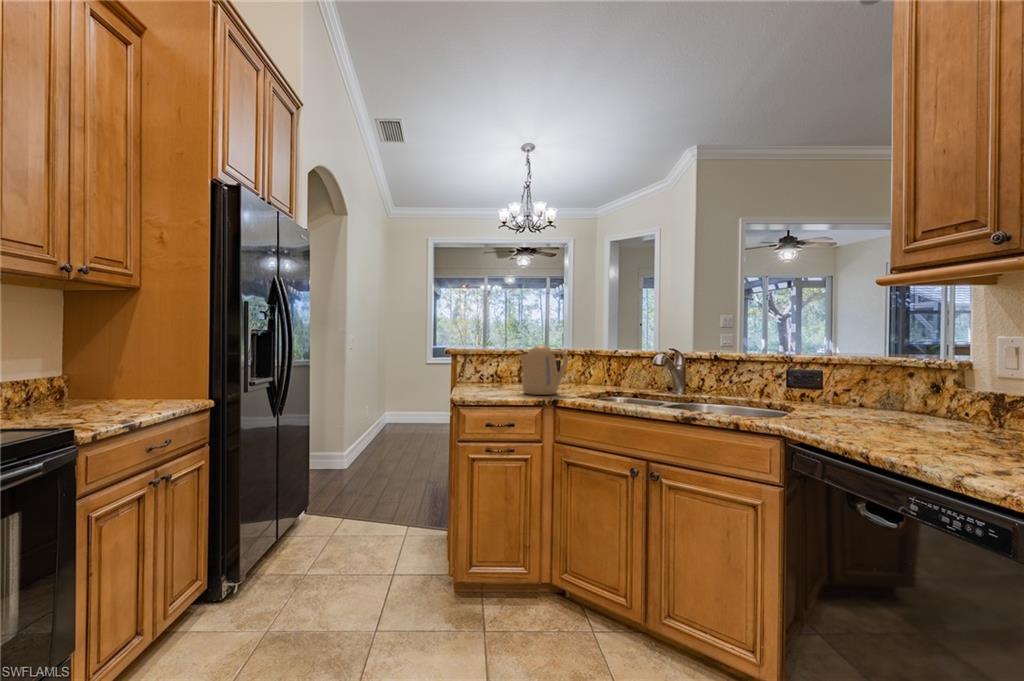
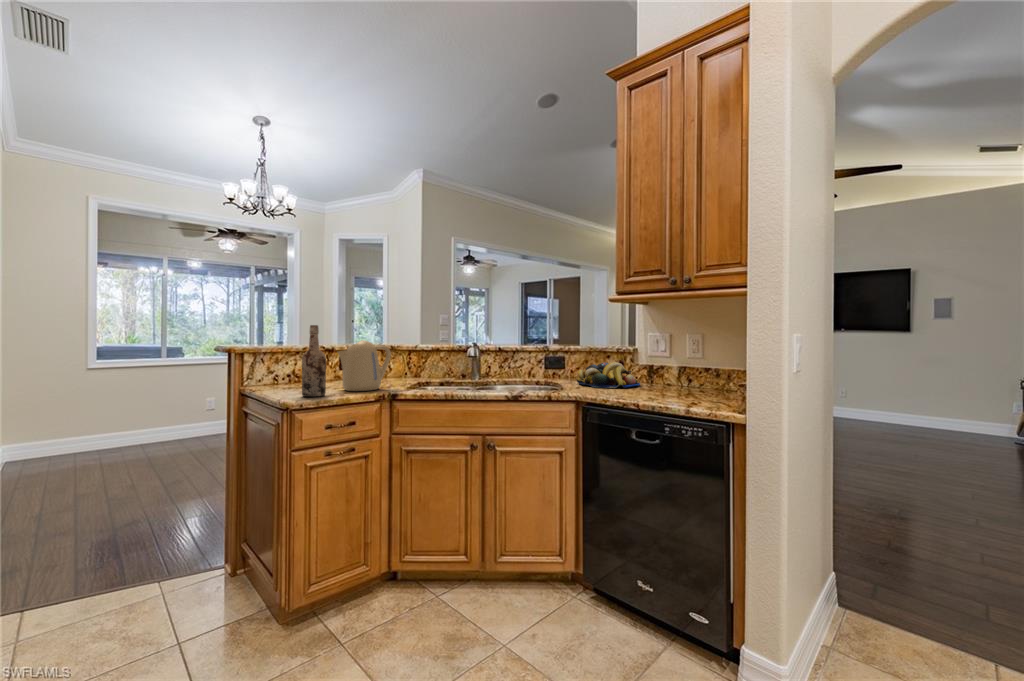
wine bottle: none [479,330,500,396] -> present [302,325,326,397]
fruit bowl: none [824,383,958,427] -> present [576,362,640,388]

